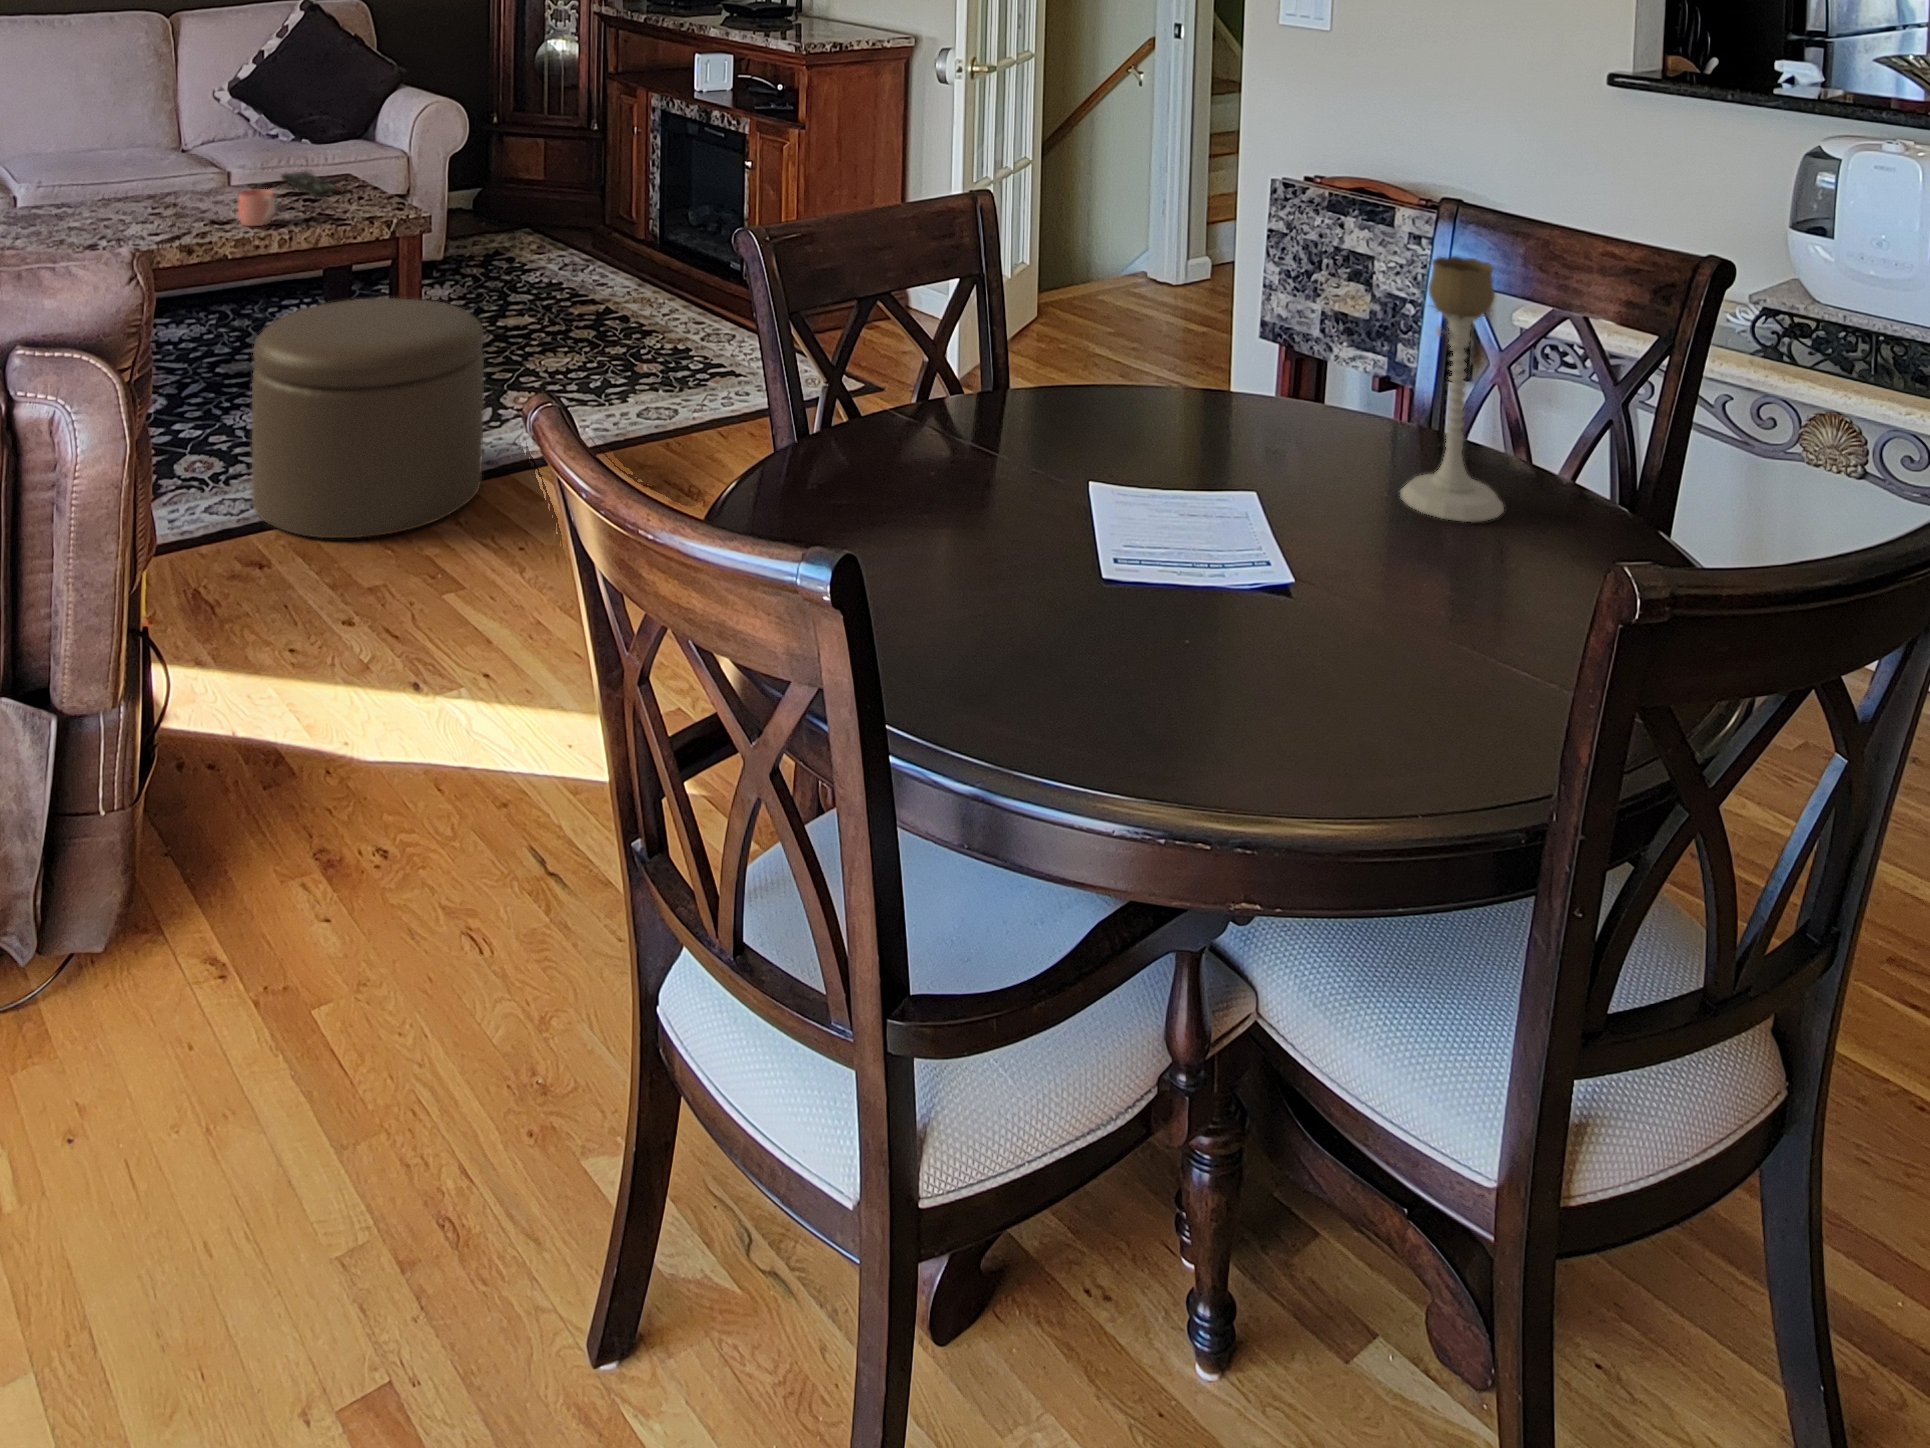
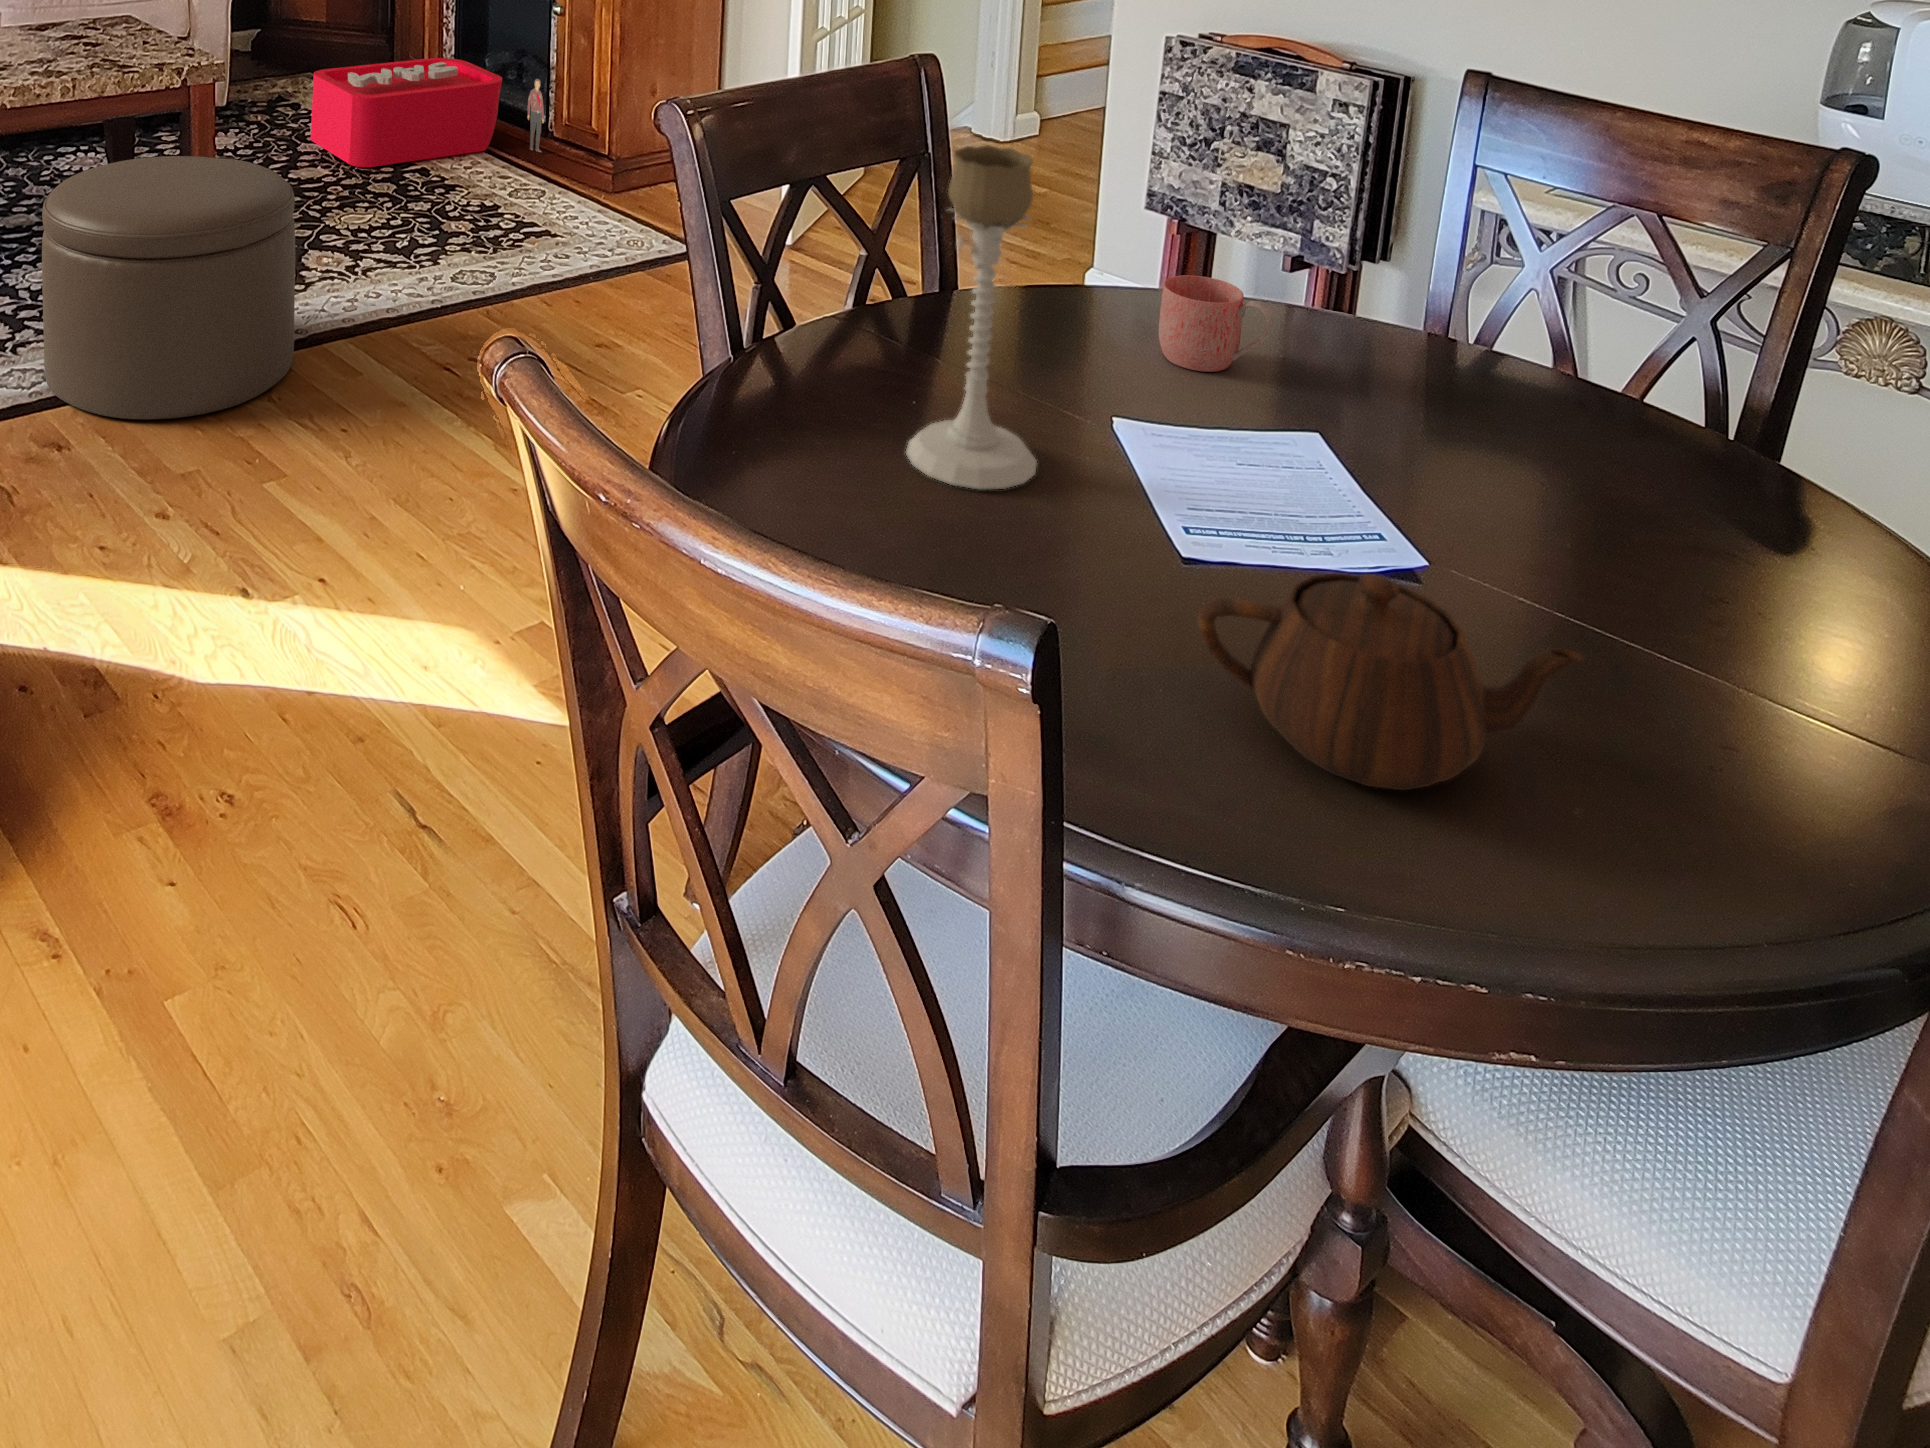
remote control: present [282,171,343,197] -> none [55,13,125,43]
mug: present [238,189,275,226] -> present [1158,275,1273,372]
storage bin: none [520,211,738,313] -> present [311,58,544,167]
candle holder: present [1400,256,1504,522] -> present [906,145,1037,489]
teapot: none [1066,559,1335,720] -> present [1198,573,1586,790]

